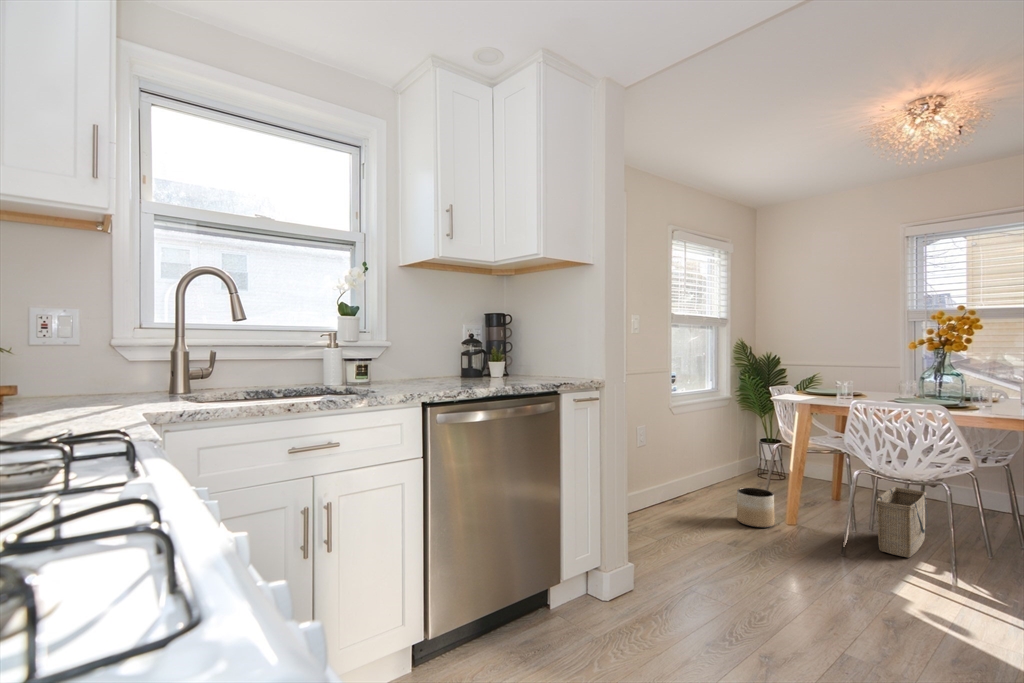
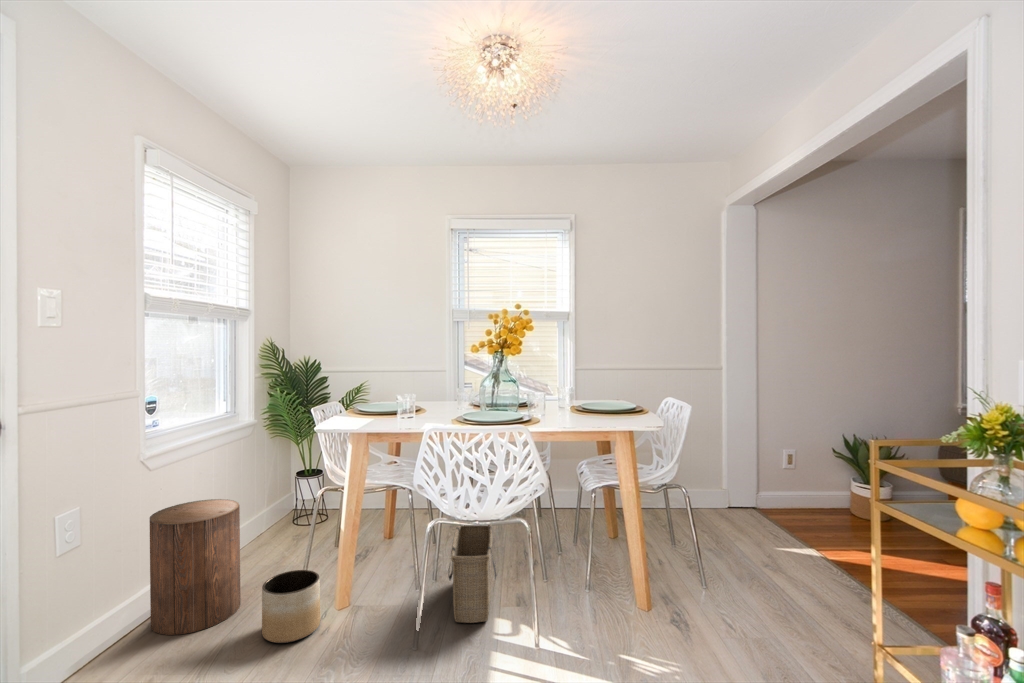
stool: none [674,438,723,510] -> present [150,499,241,635]

